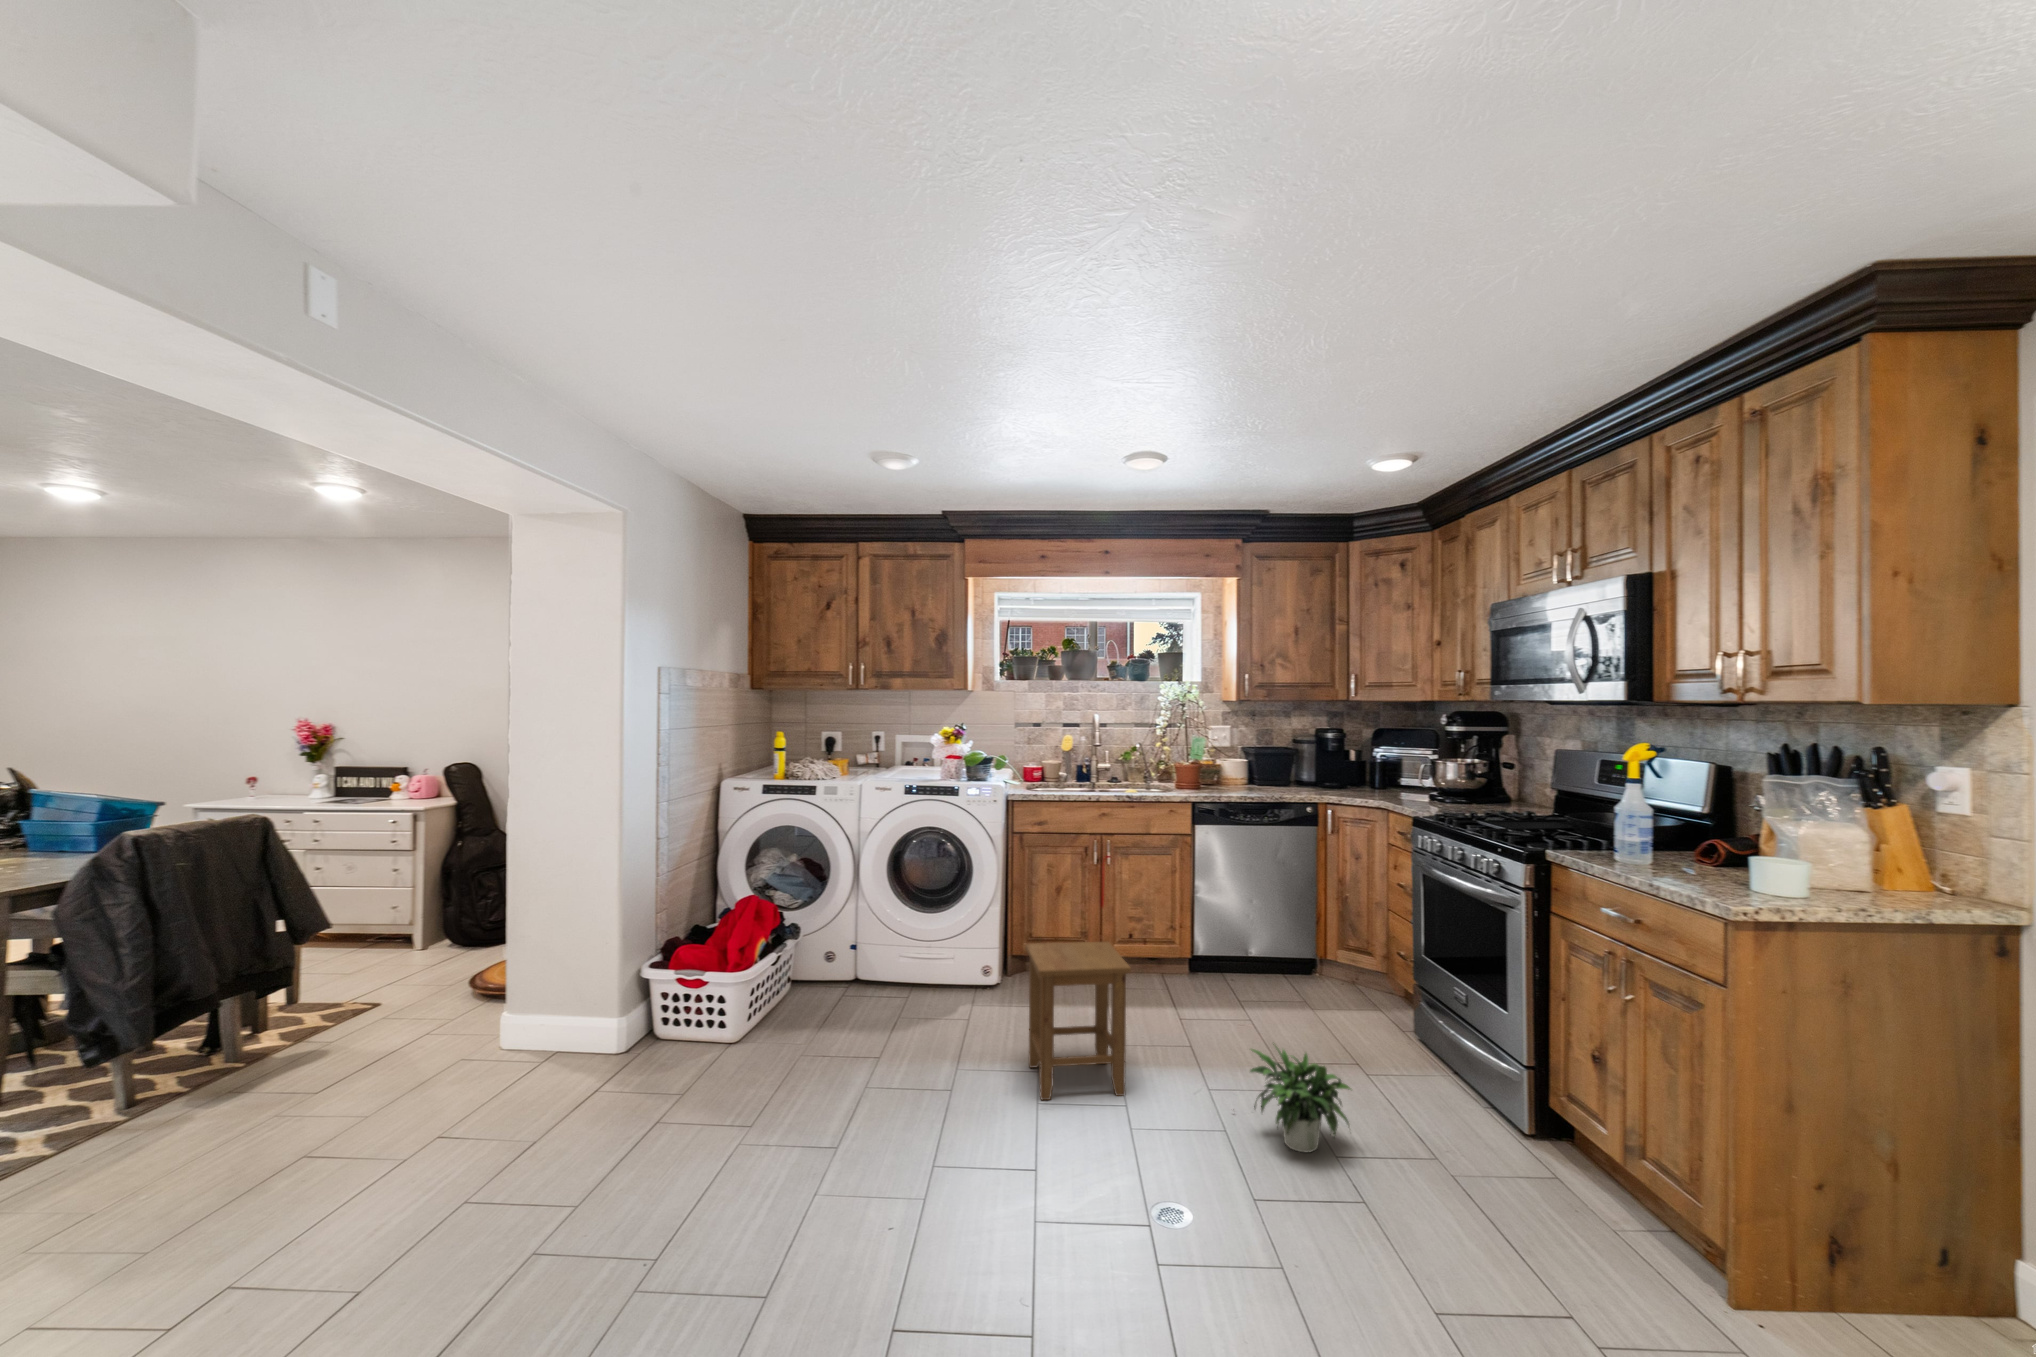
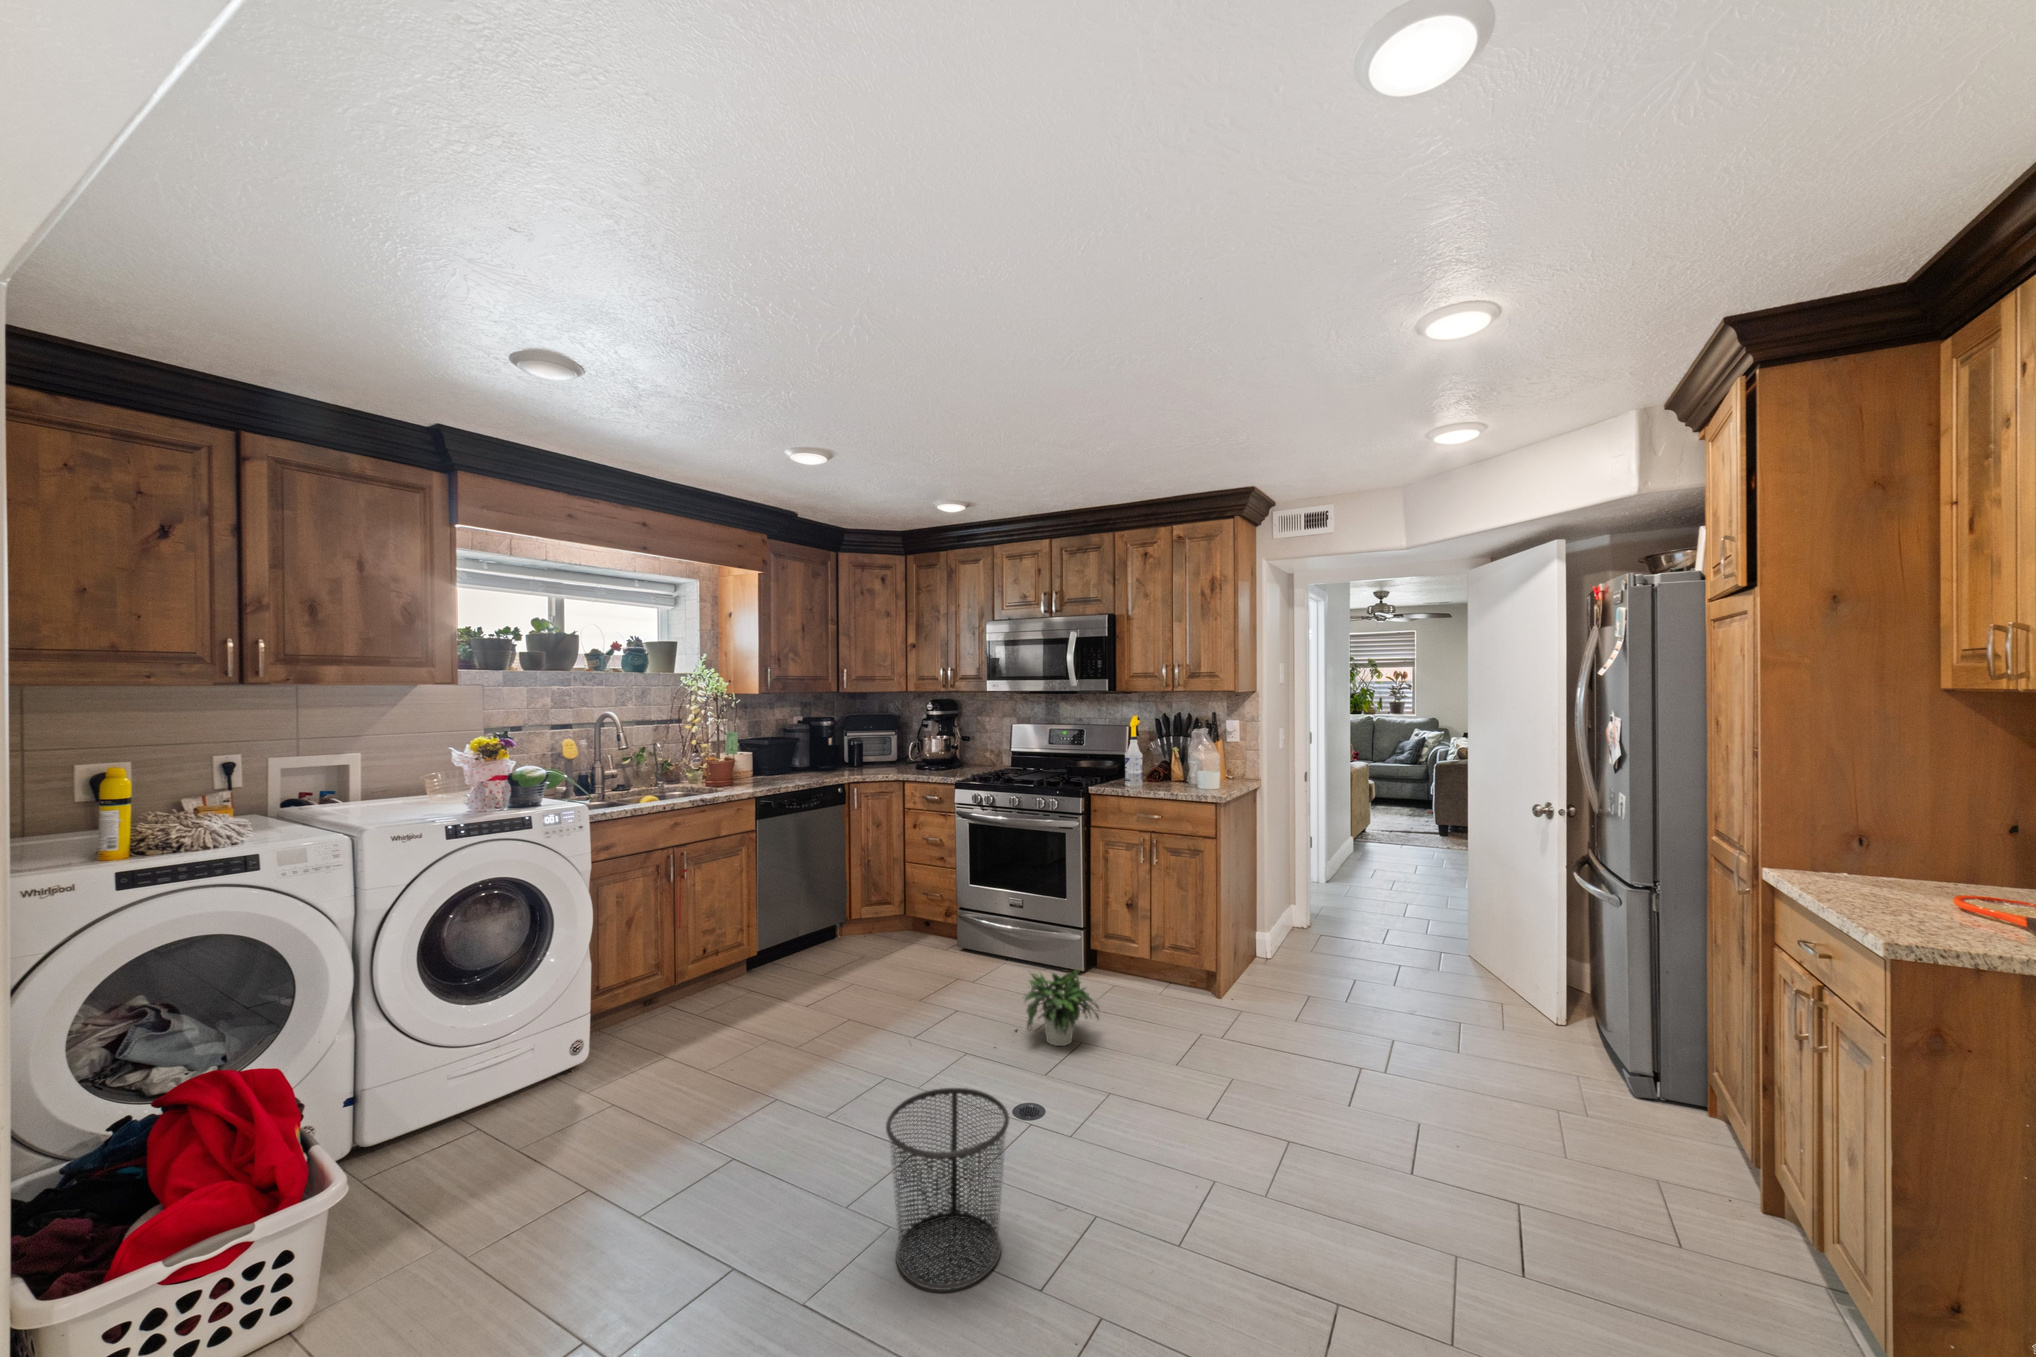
stool: present [1025,942,1131,1100] -> none [782,942,917,1124]
waste bin: none [872,1053,980,1216] -> present [886,1088,1009,1290]

